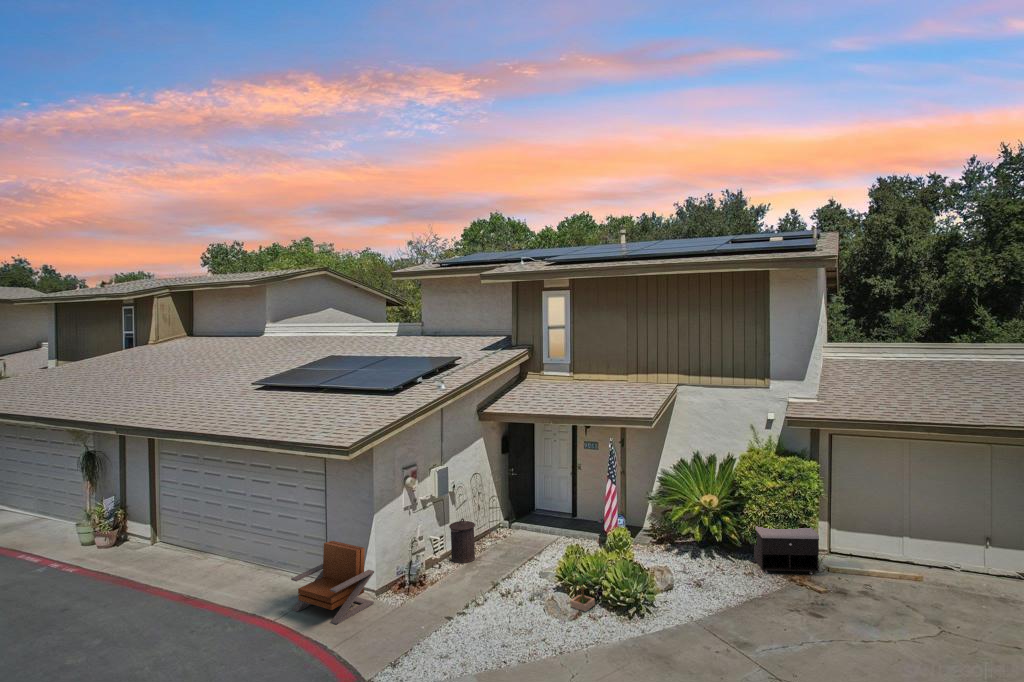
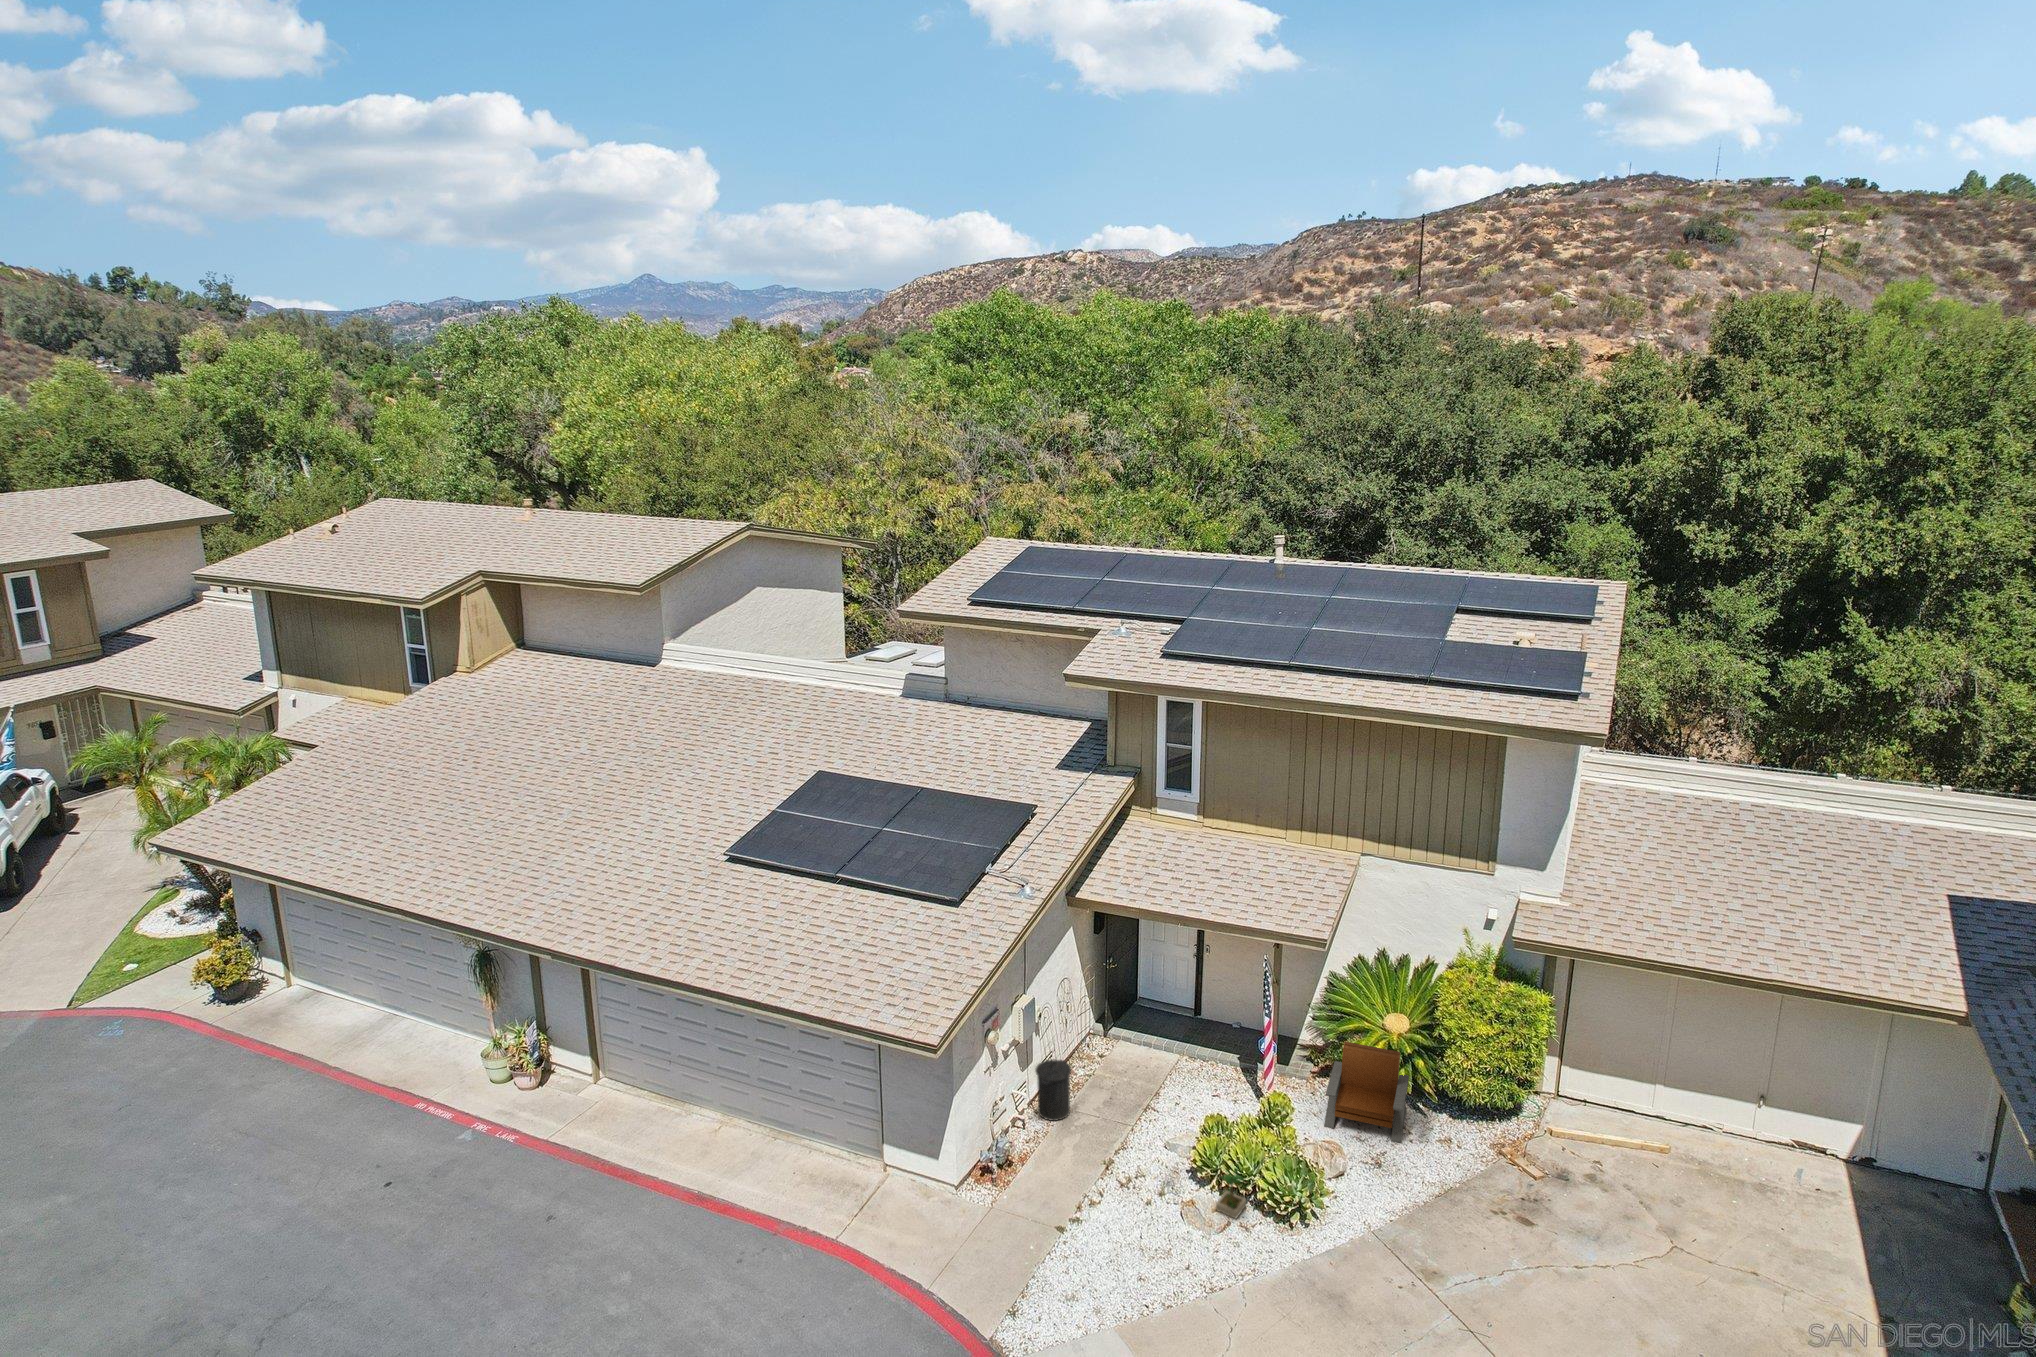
storage bench: present [754,526,819,574] -> none [1452,1074,1541,1144]
lounge chair: present [291,541,374,625] -> present [1324,1042,1409,1143]

